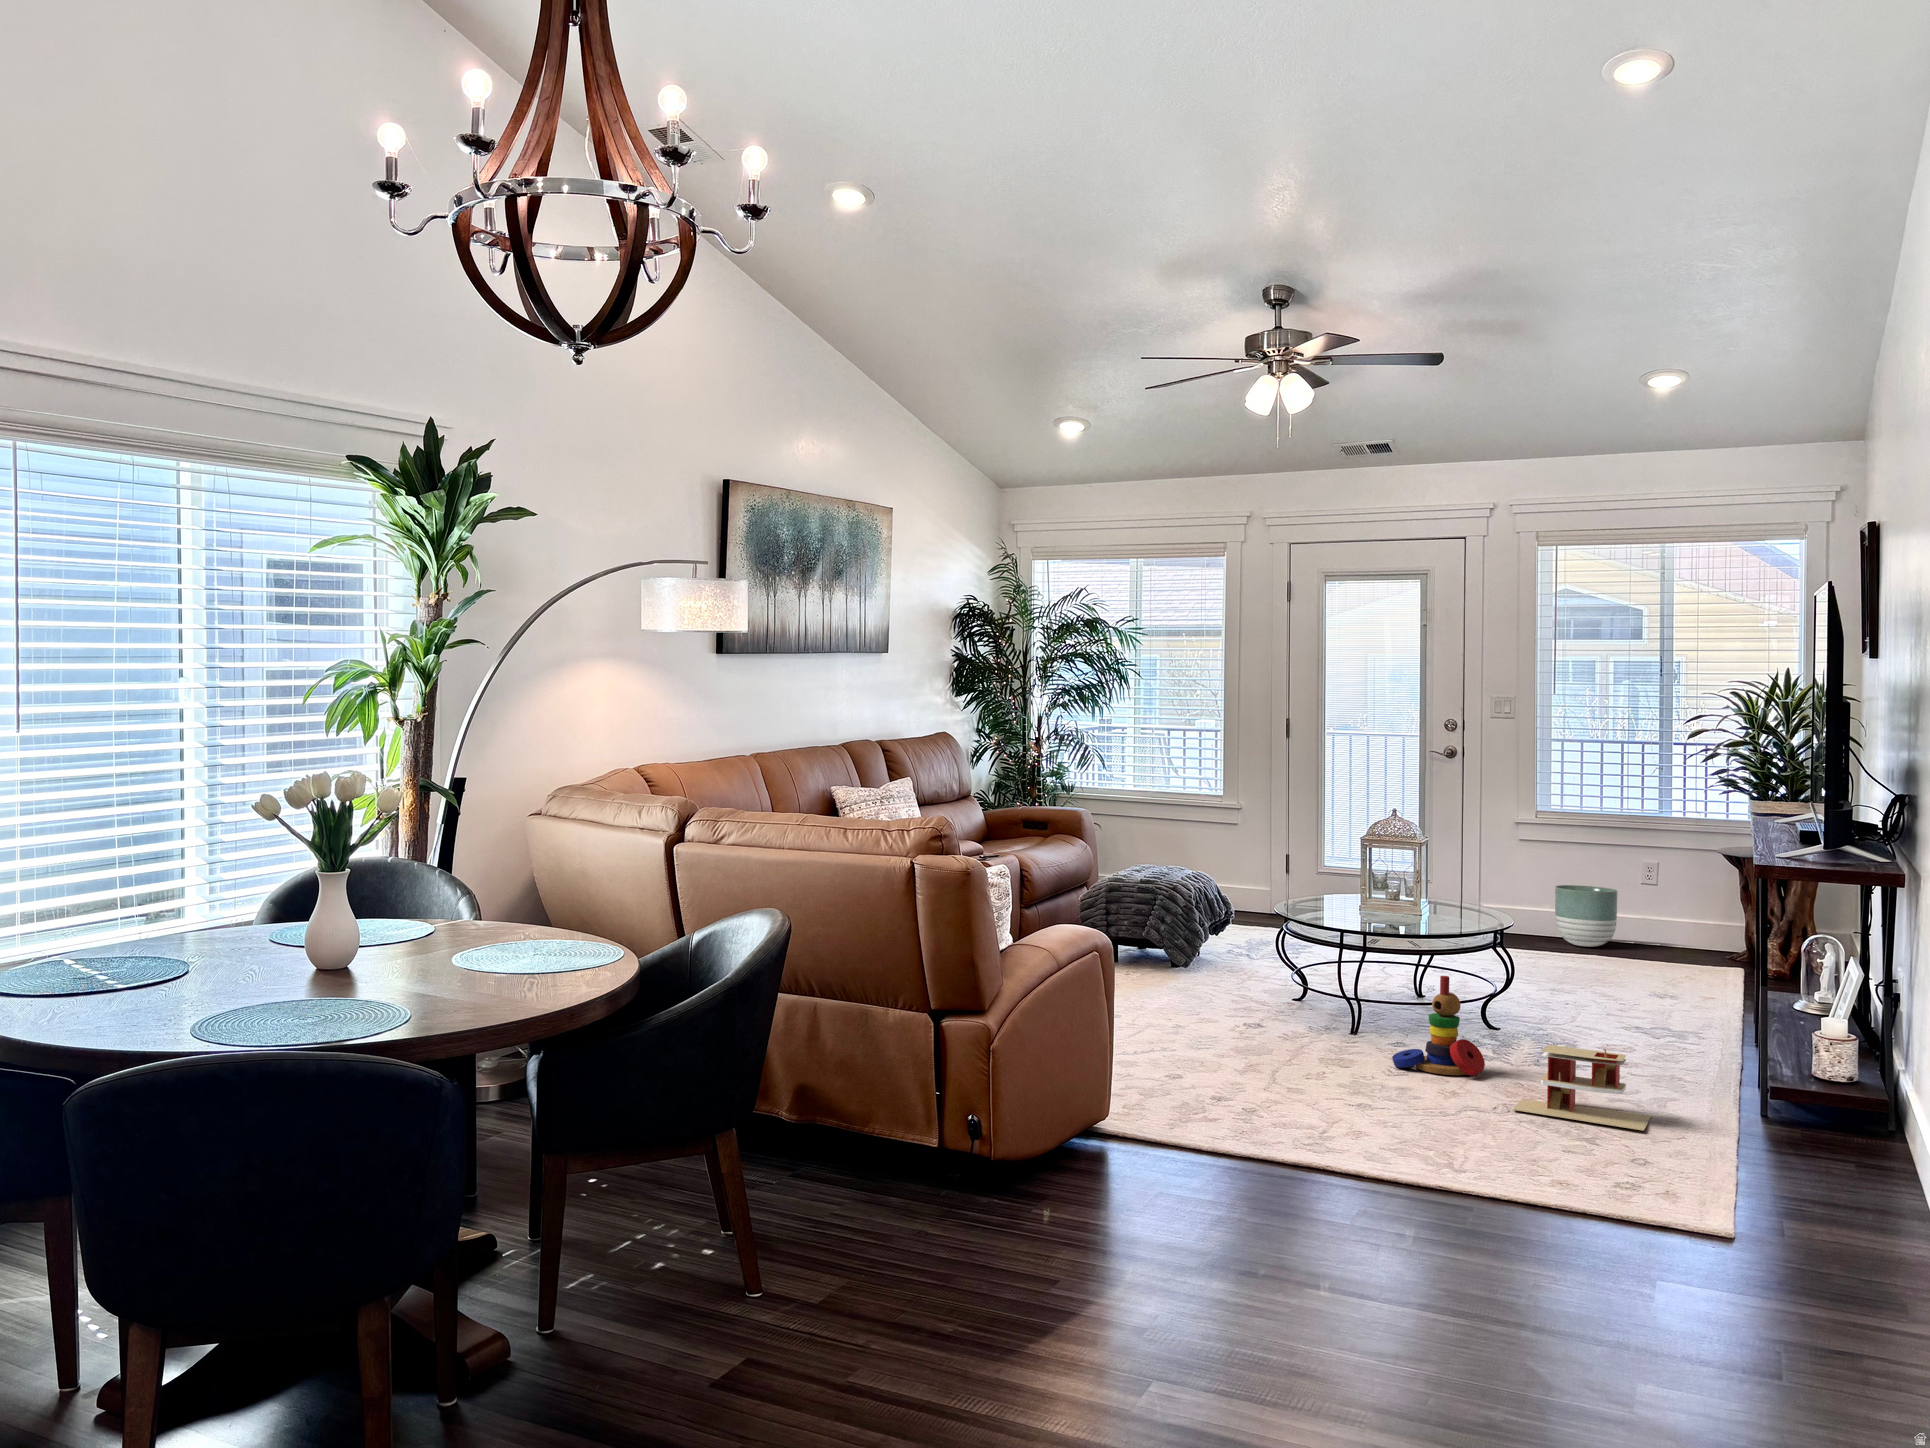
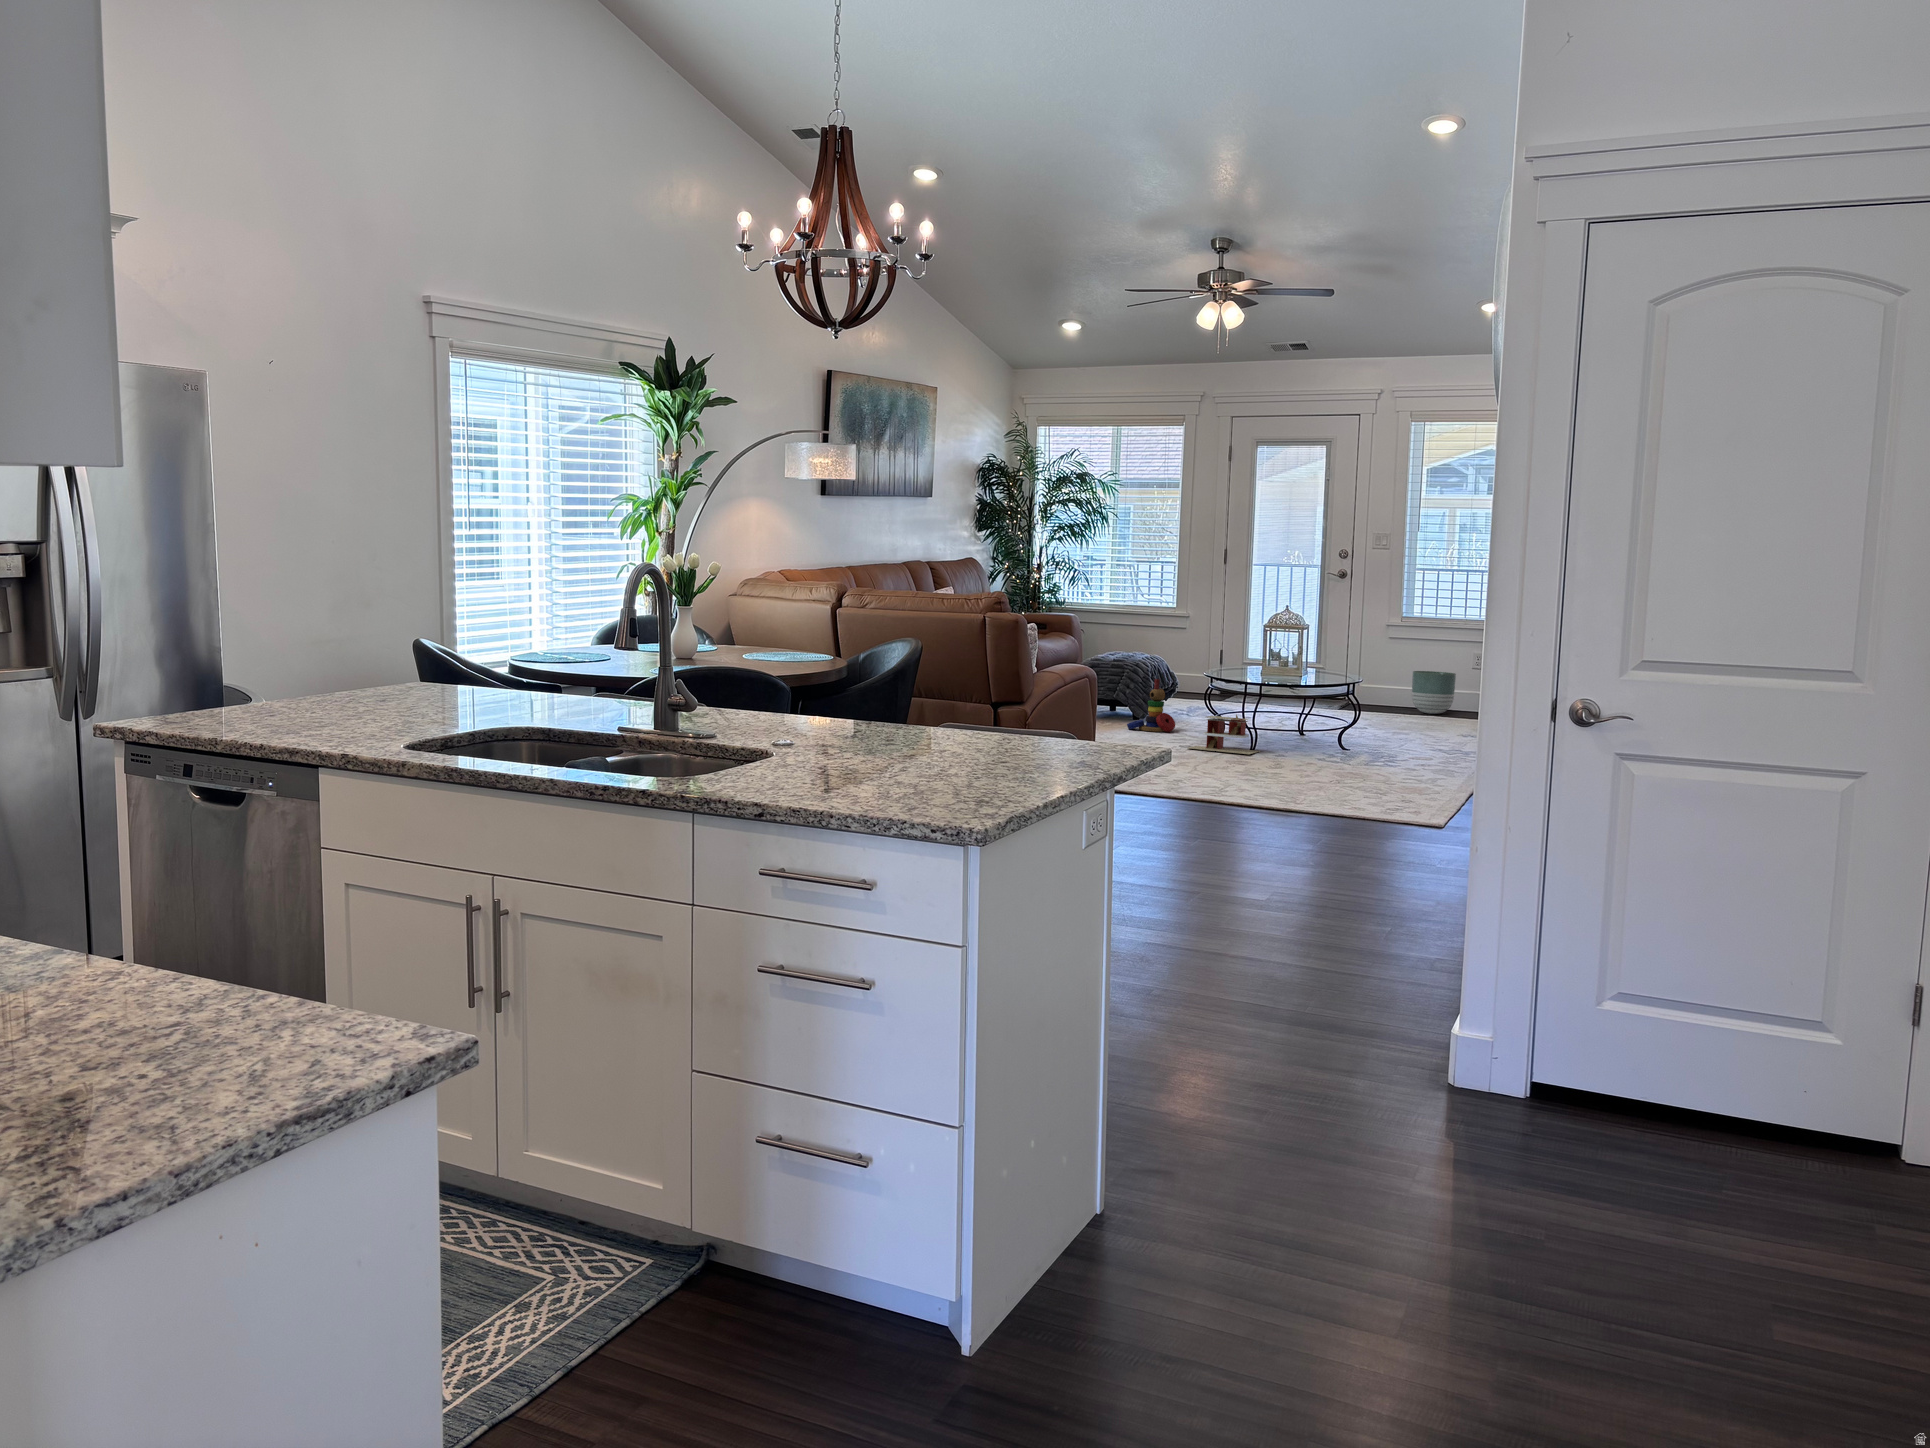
stacking toy: present [1392,976,1485,1076] -> present [1127,679,1175,732]
toy house: present [1513,1045,1651,1130] -> present [1189,715,1260,754]

